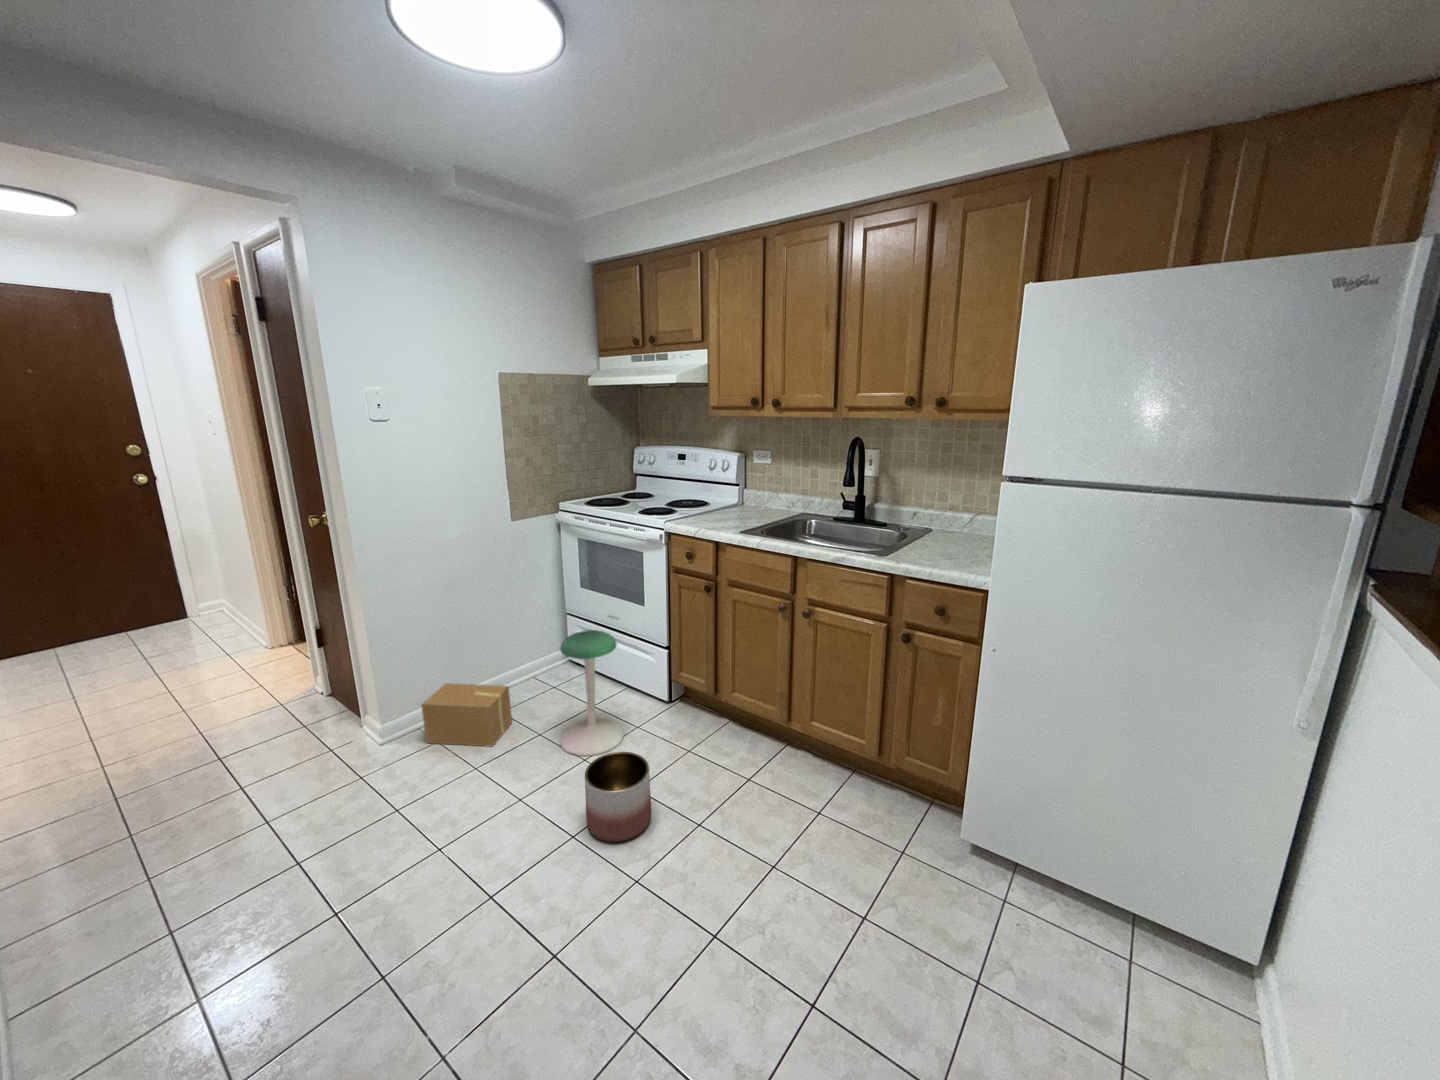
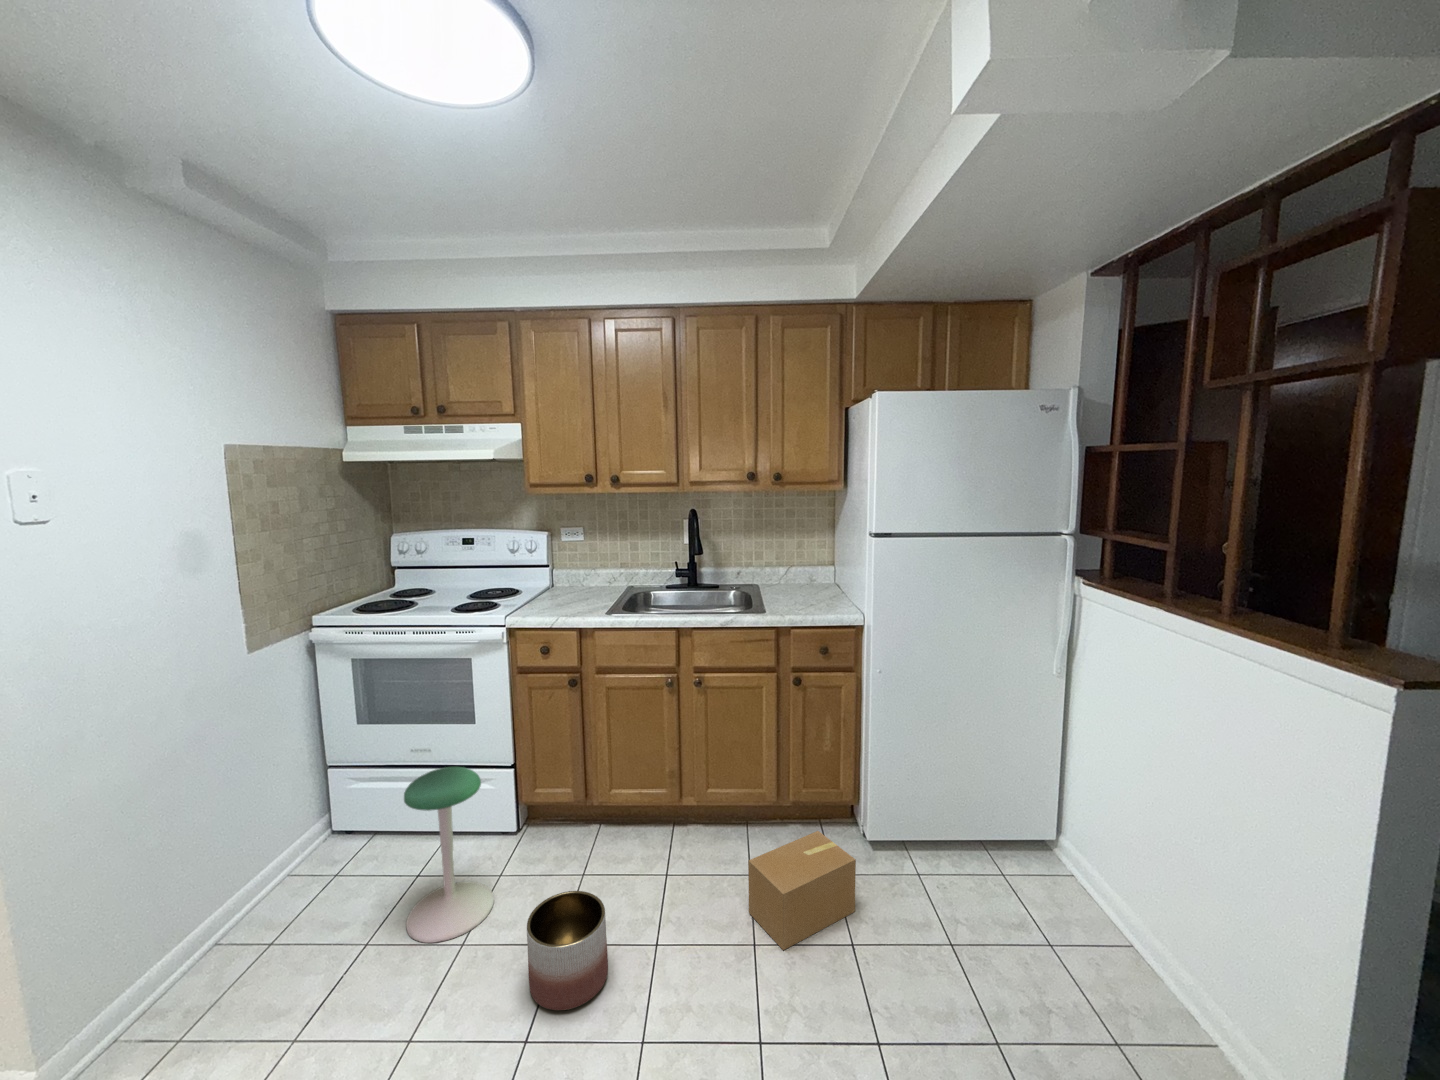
cardboard box: present [421,683,512,747] -> present [748,831,856,950]

